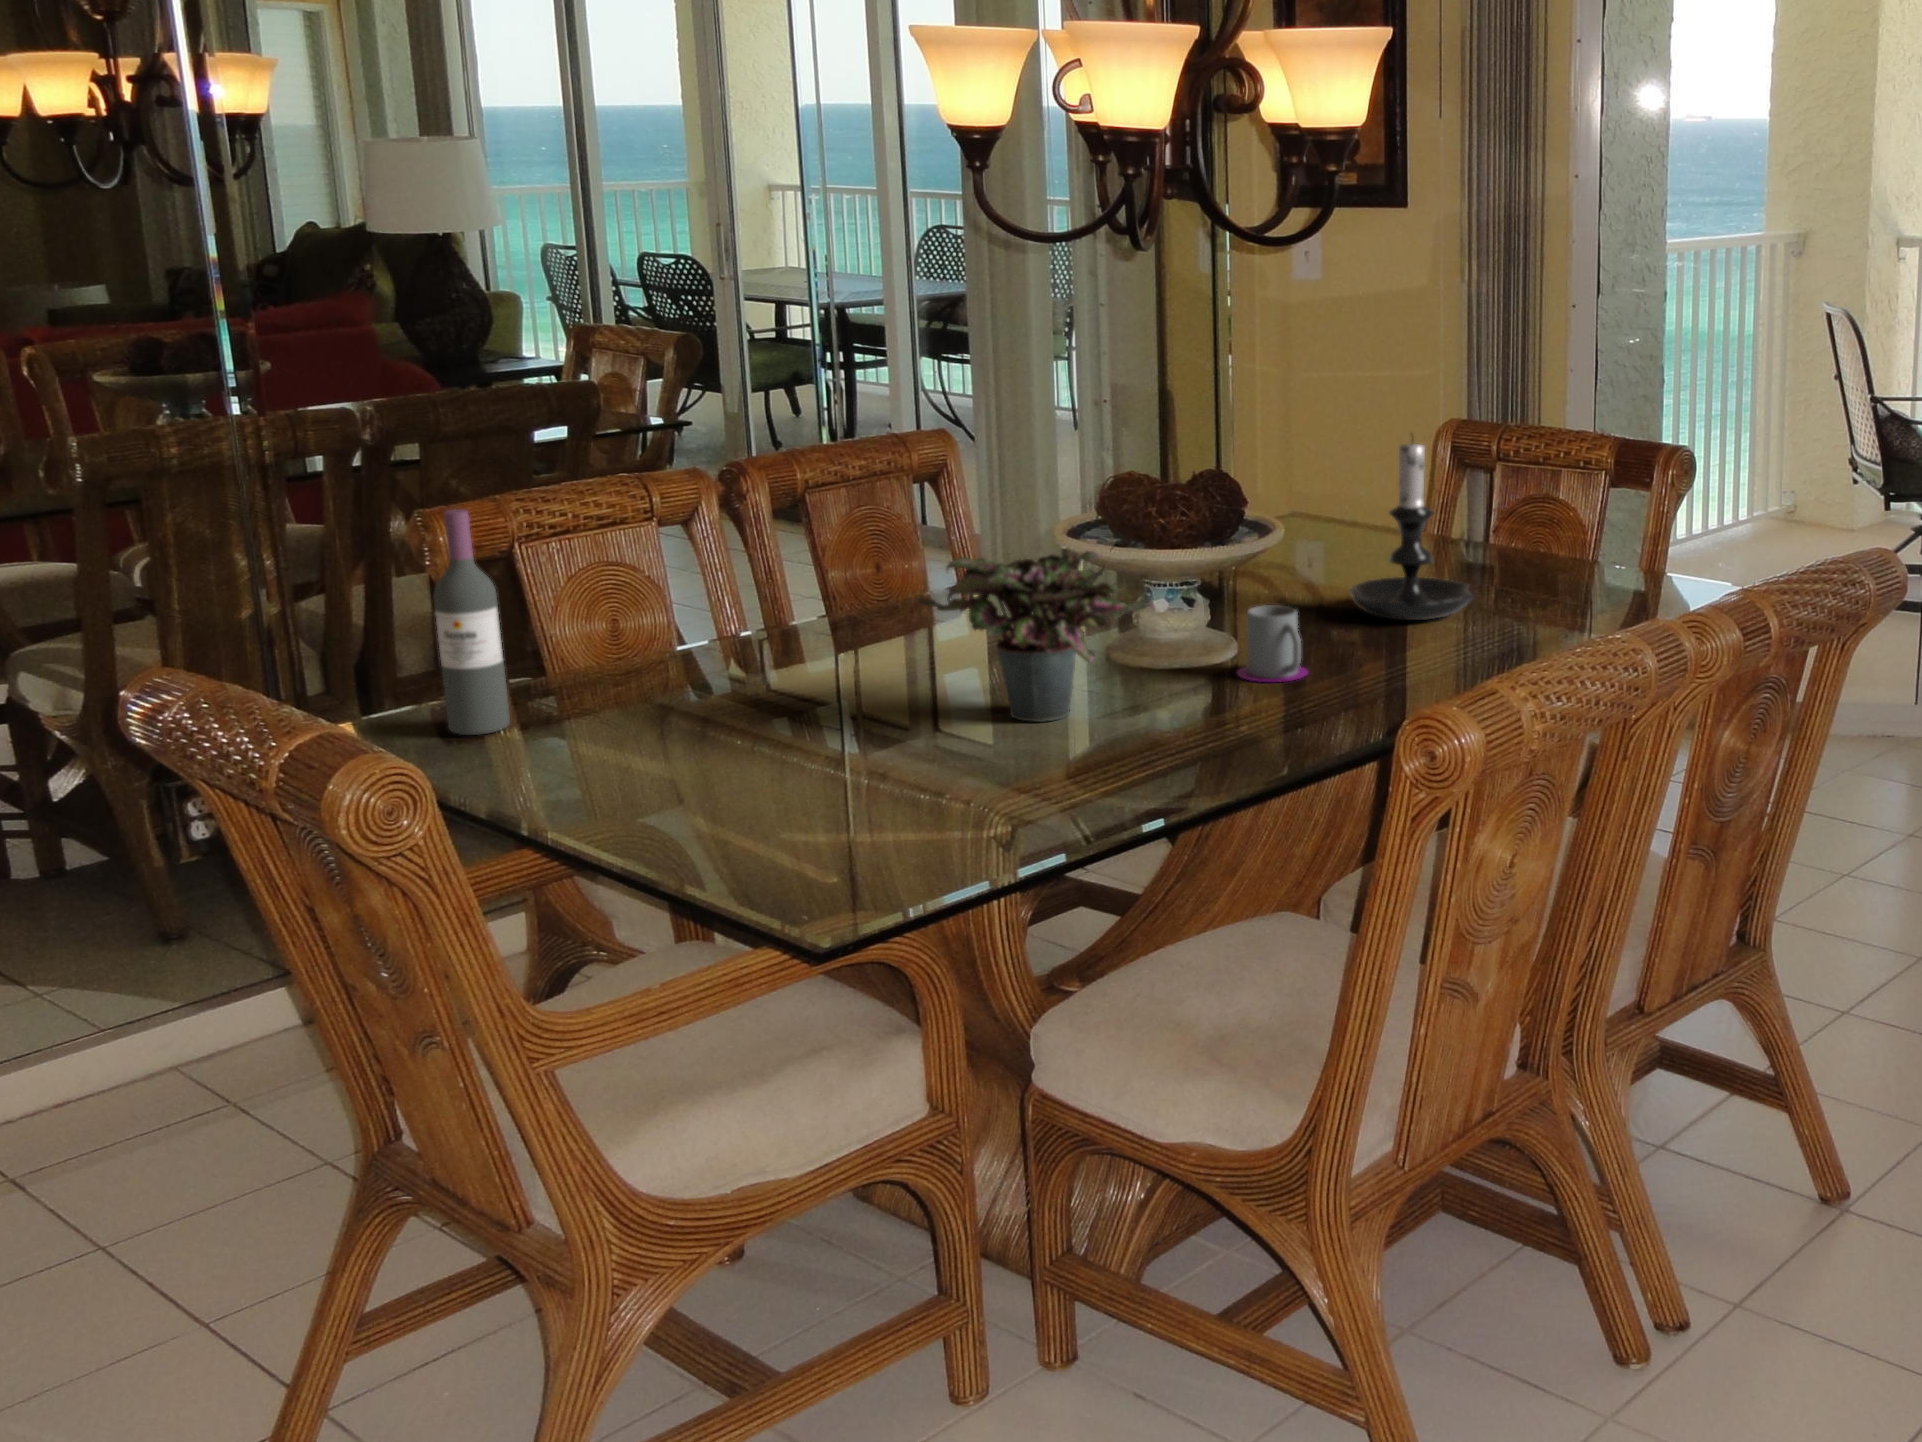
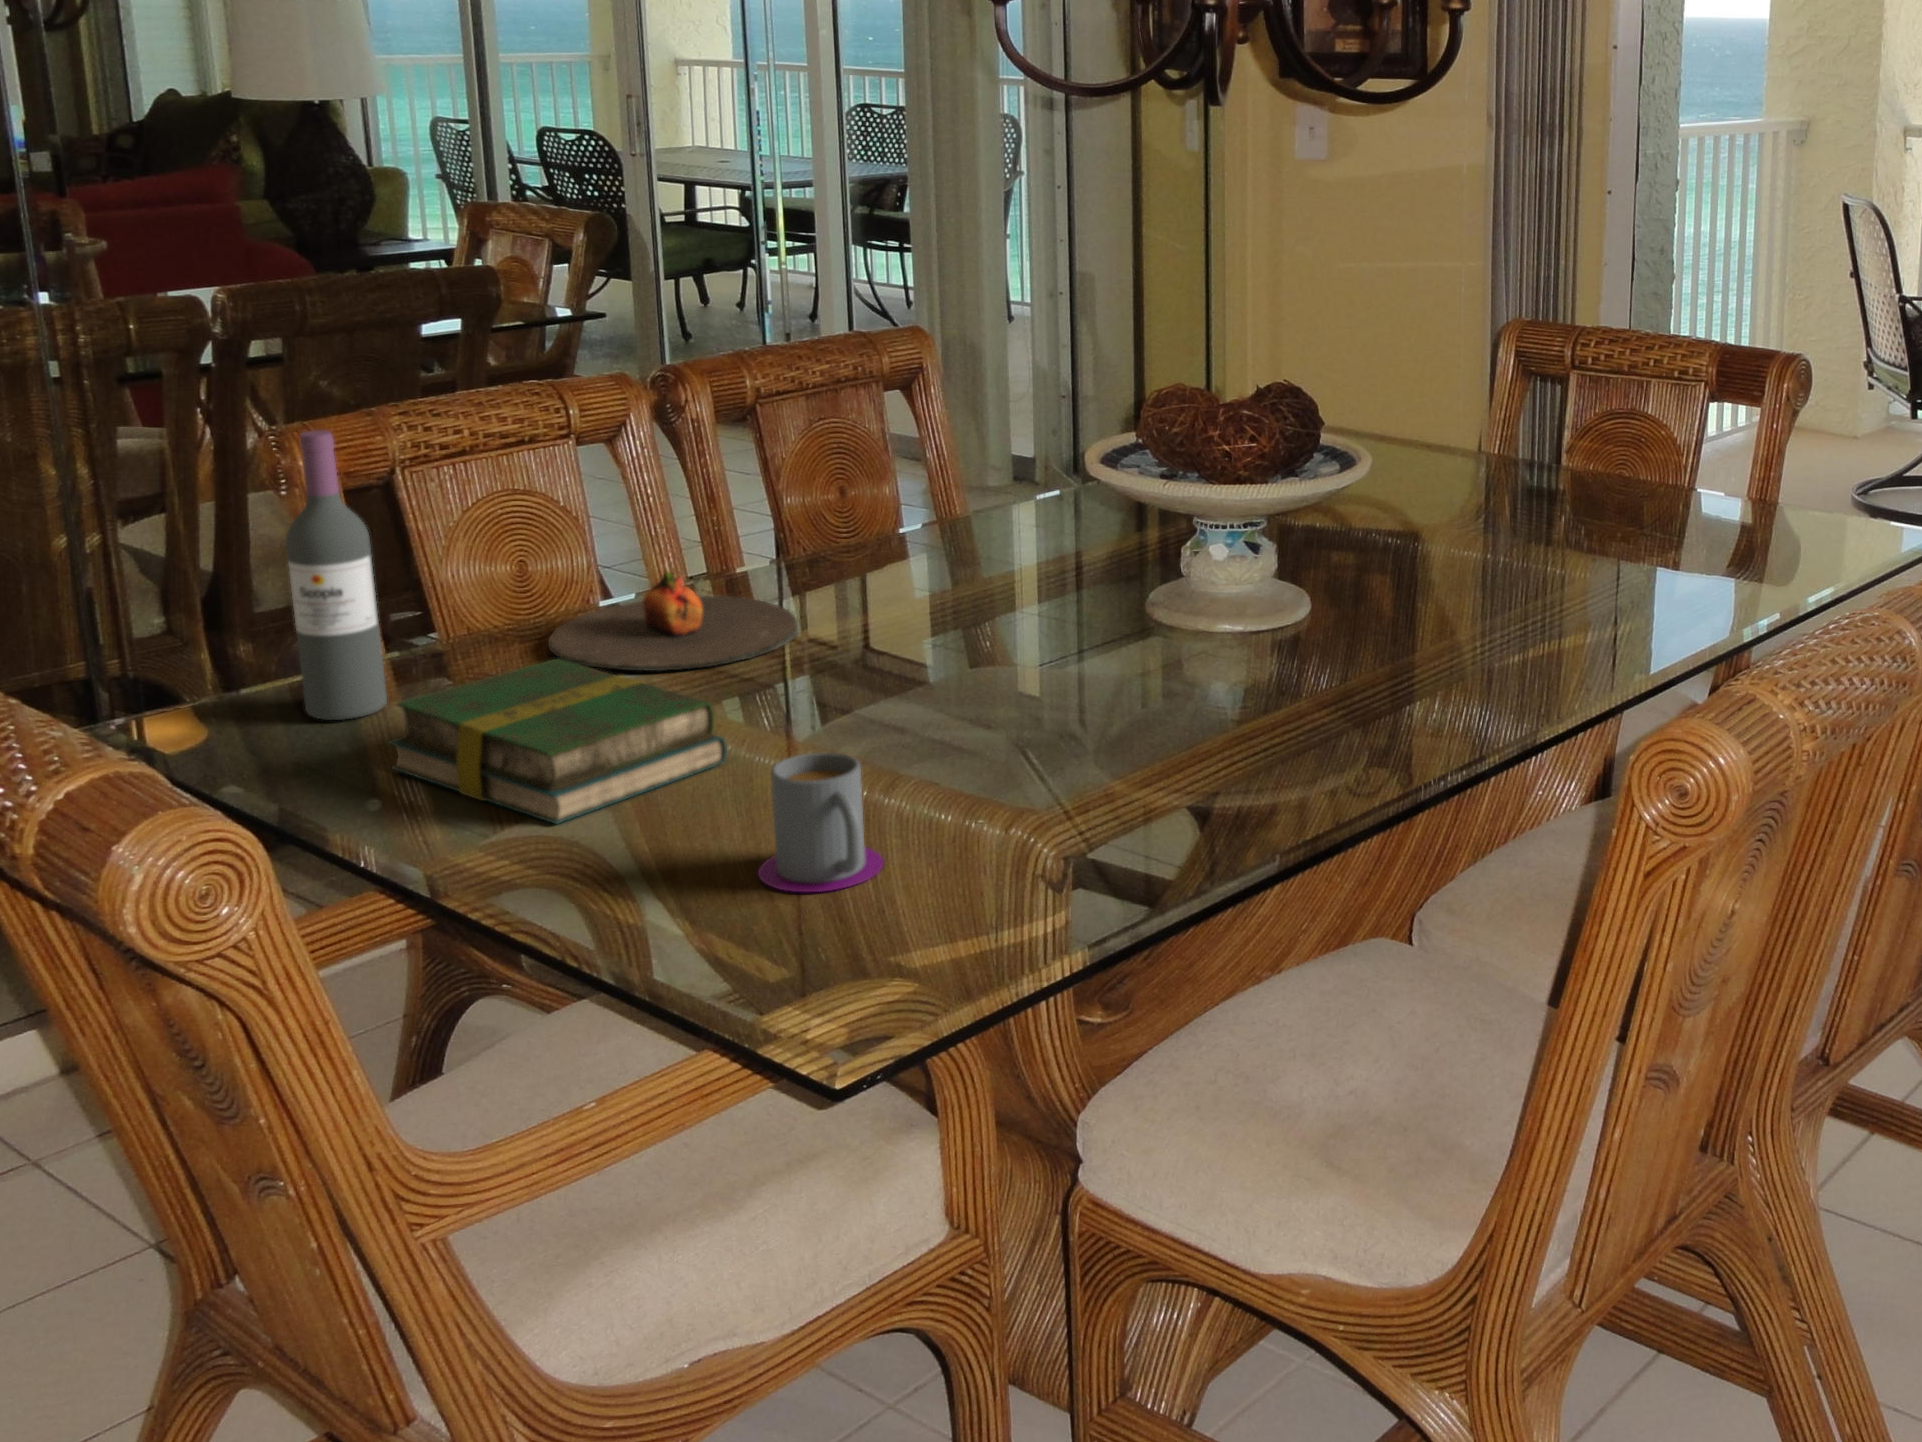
candle holder: present [1350,443,1474,620] -> none [1410,337,1559,560]
potted plant: present [919,551,1153,722] -> none [912,484,1218,698]
mug: present [1237,605,1308,682] -> present [758,753,884,892]
plate: none [635,624,834,701] -> present [548,572,798,671]
book: none [511,687,767,805] -> present [389,658,727,824]

